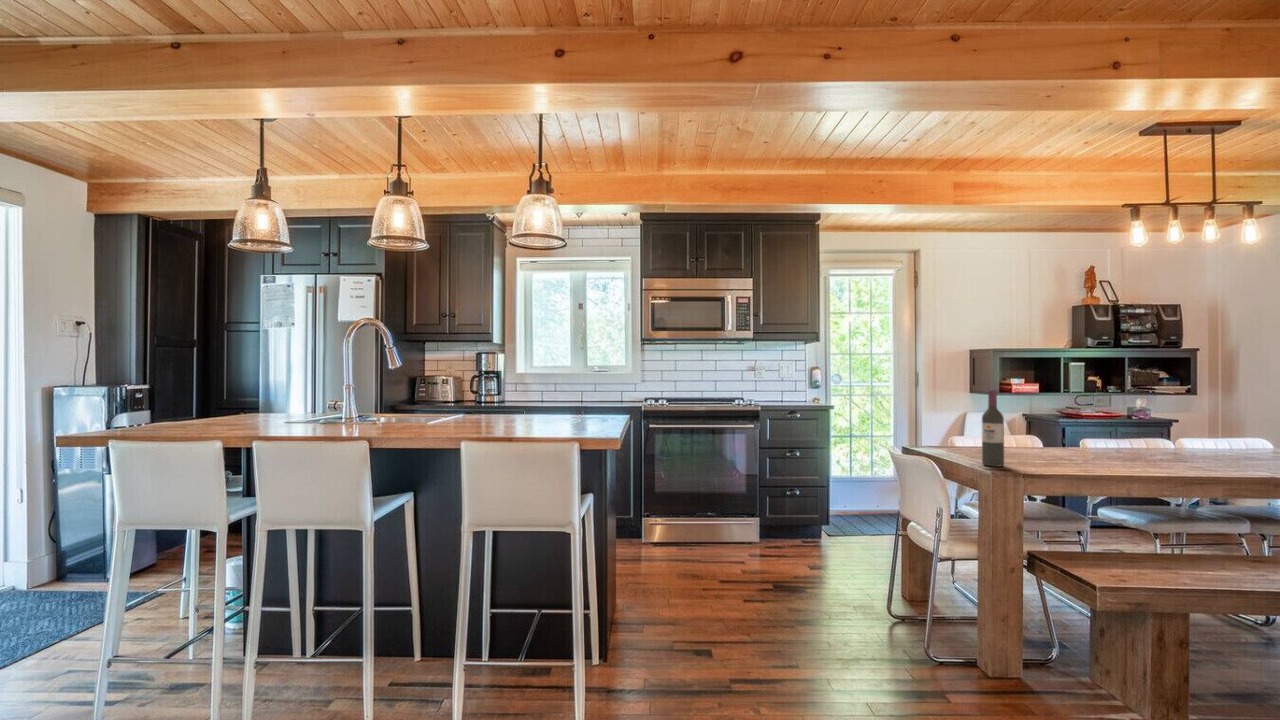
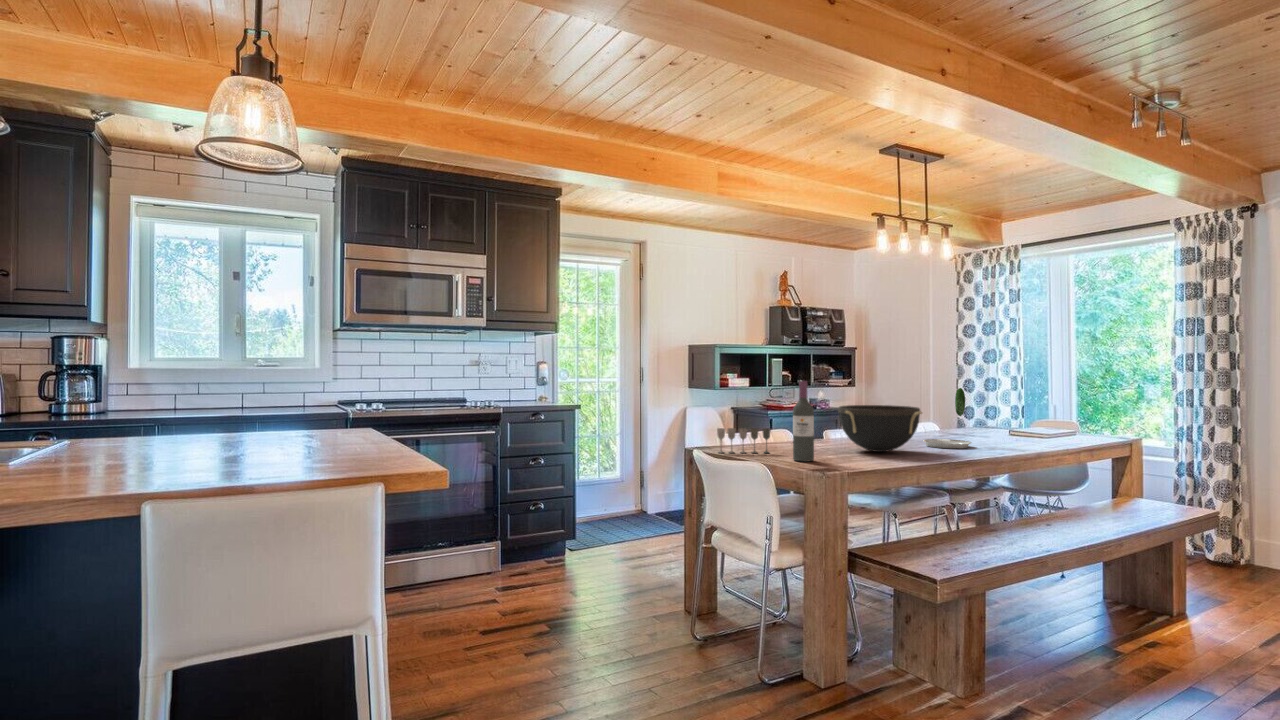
plate: none [1178,400,1245,467] -> present [923,388,972,448]
bowl: none [1052,415,1153,464] -> present [838,405,922,452]
wine glass: none [919,432,973,457] -> present [717,428,771,453]

